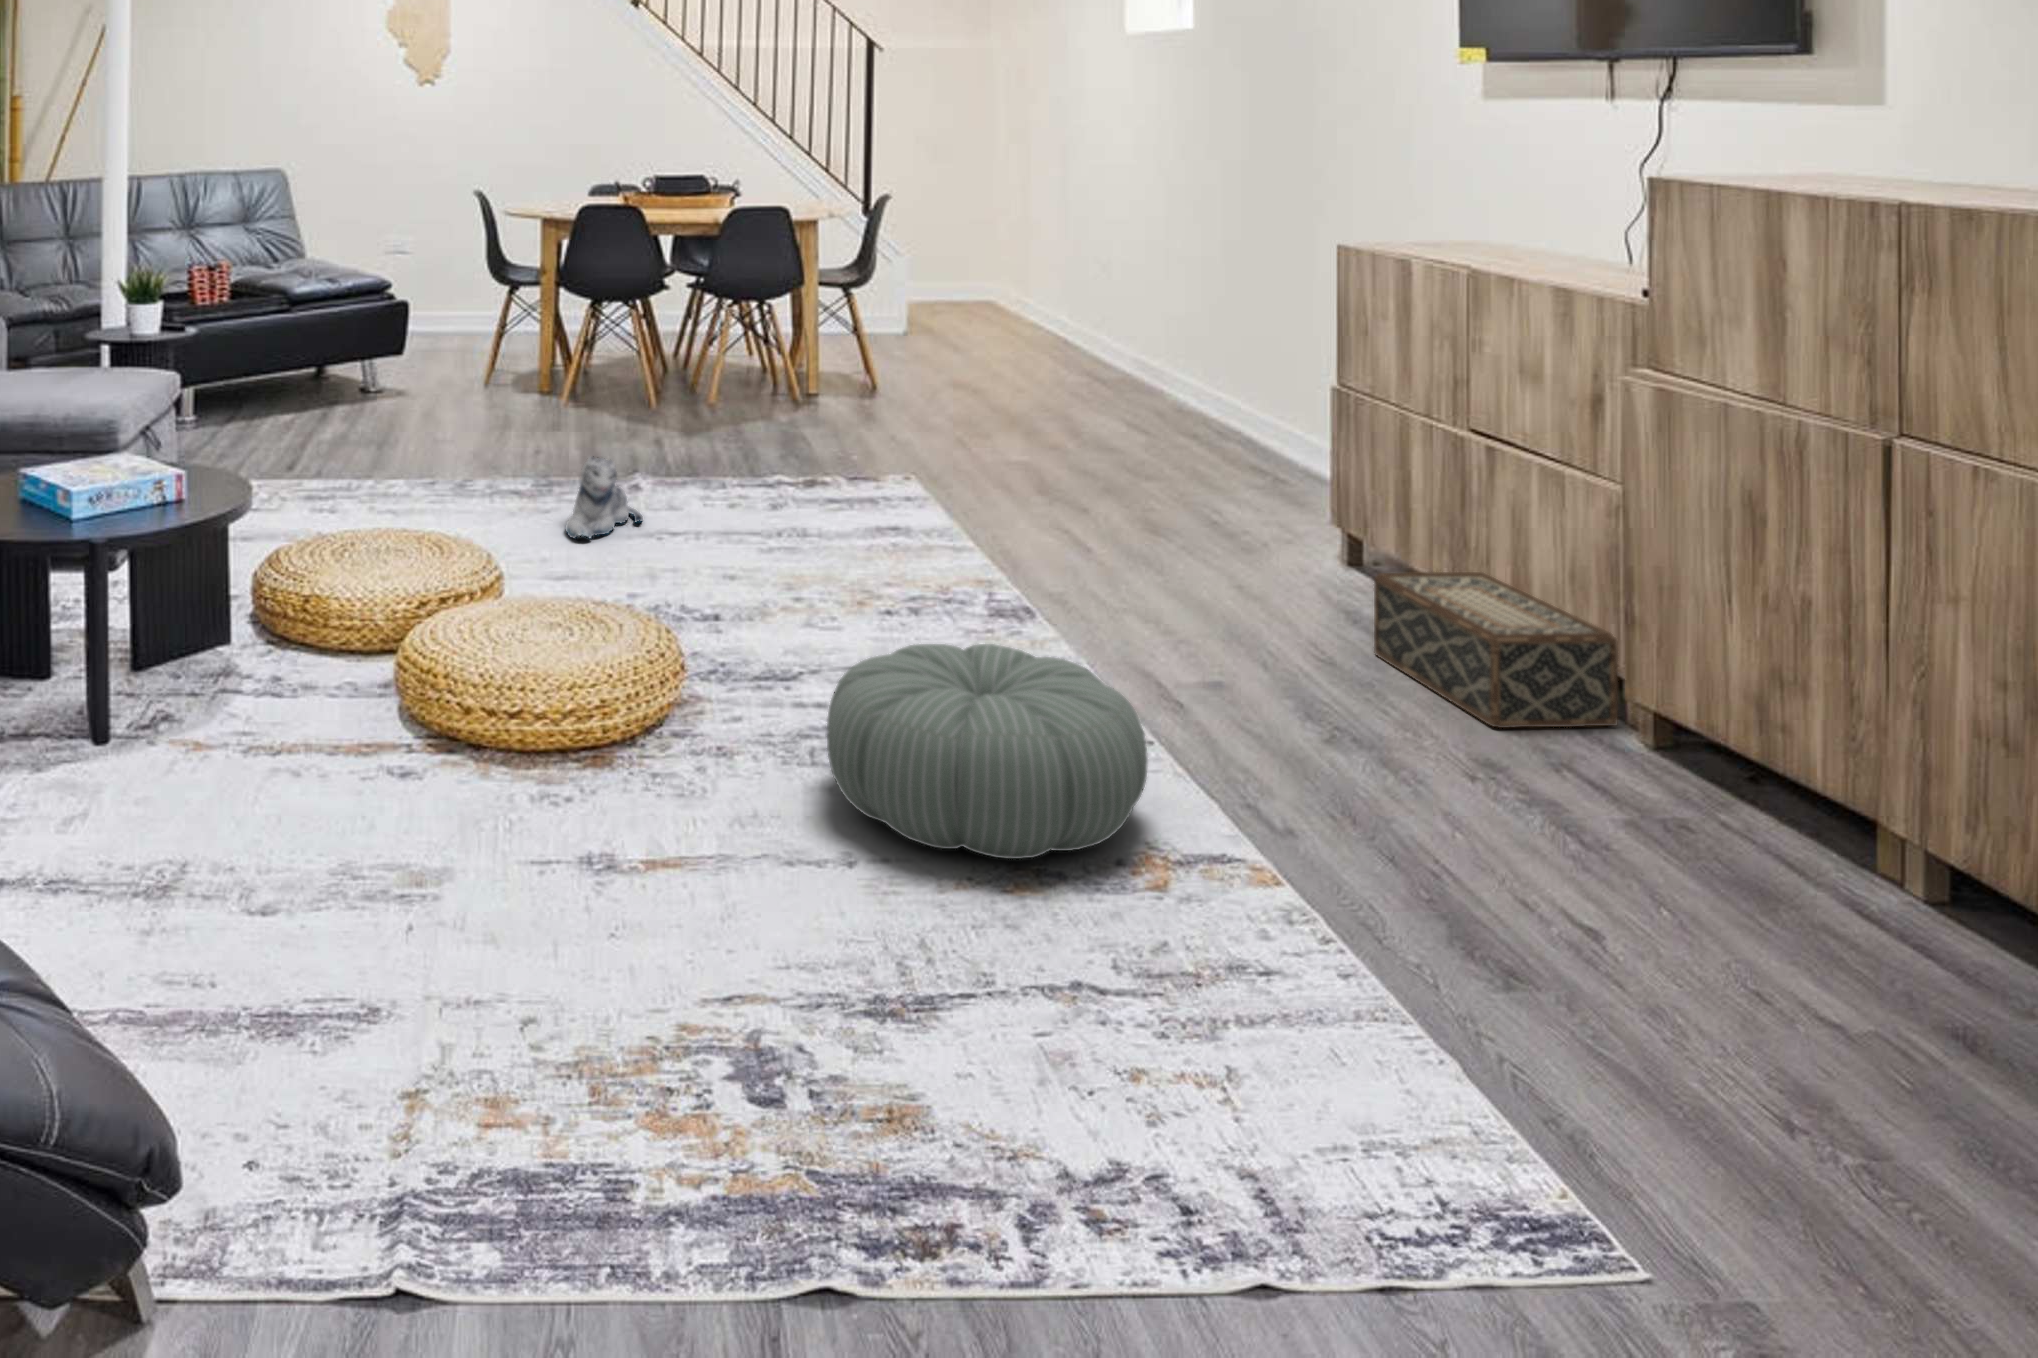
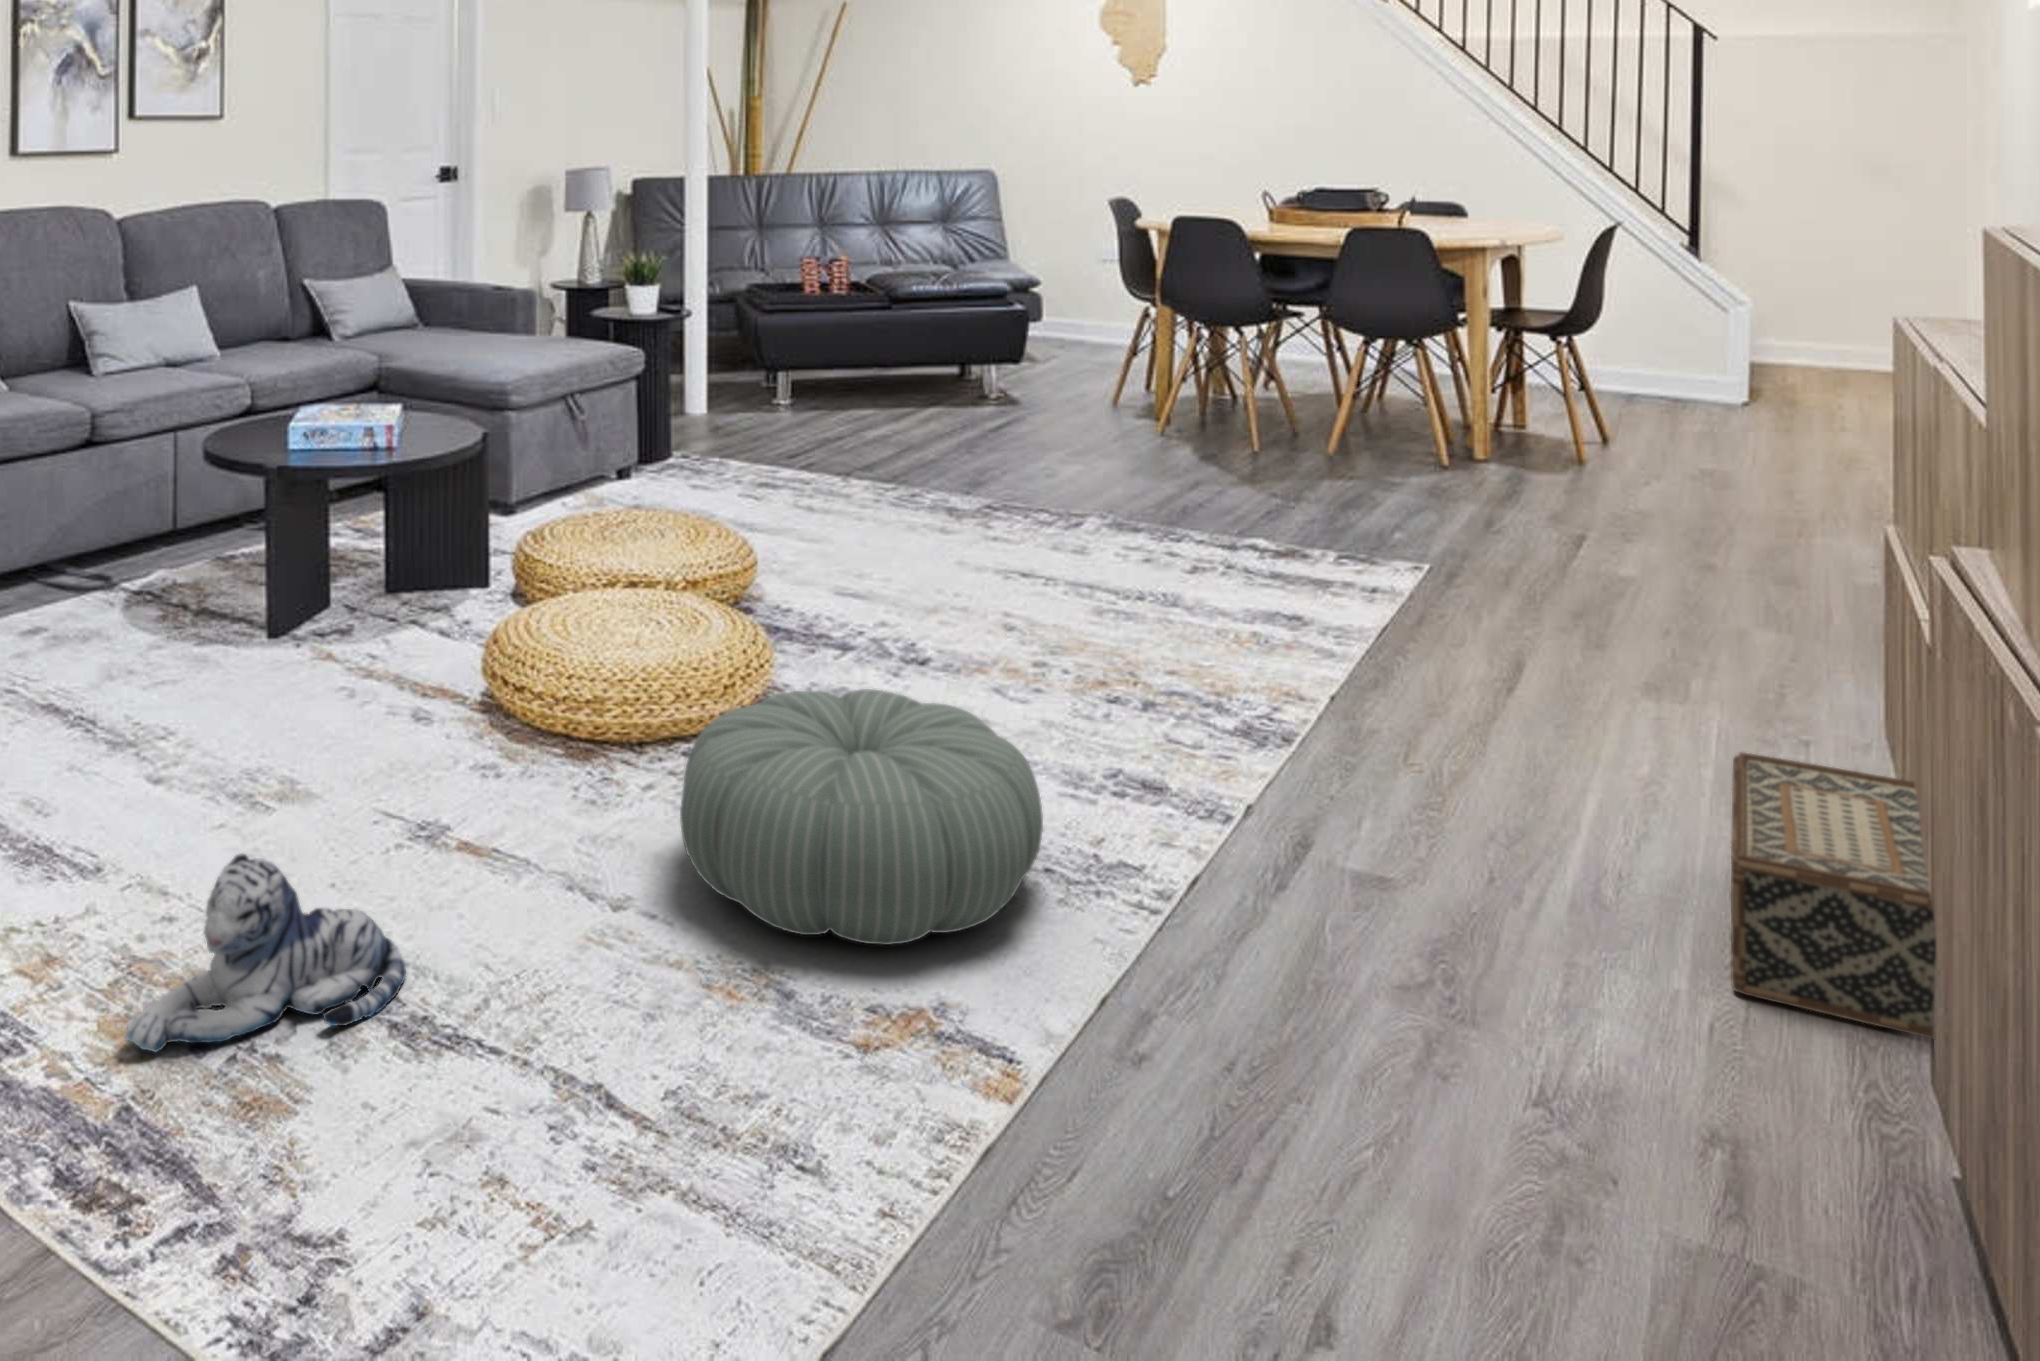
plush toy: present [566,456,643,538] -> present [125,853,406,1053]

